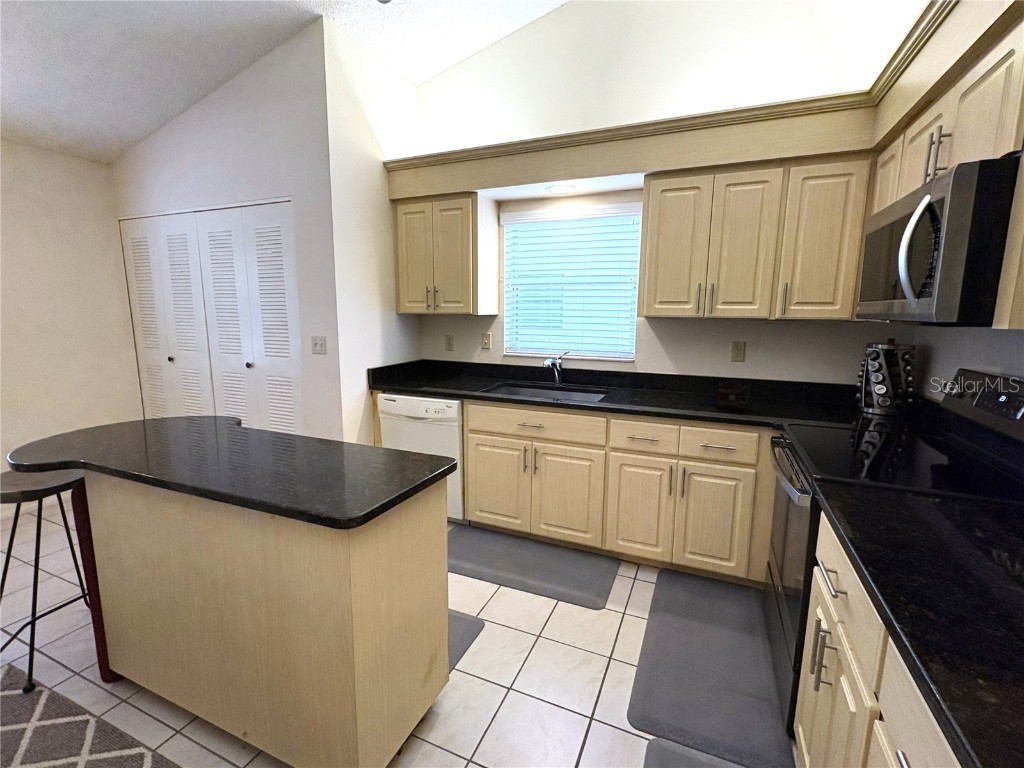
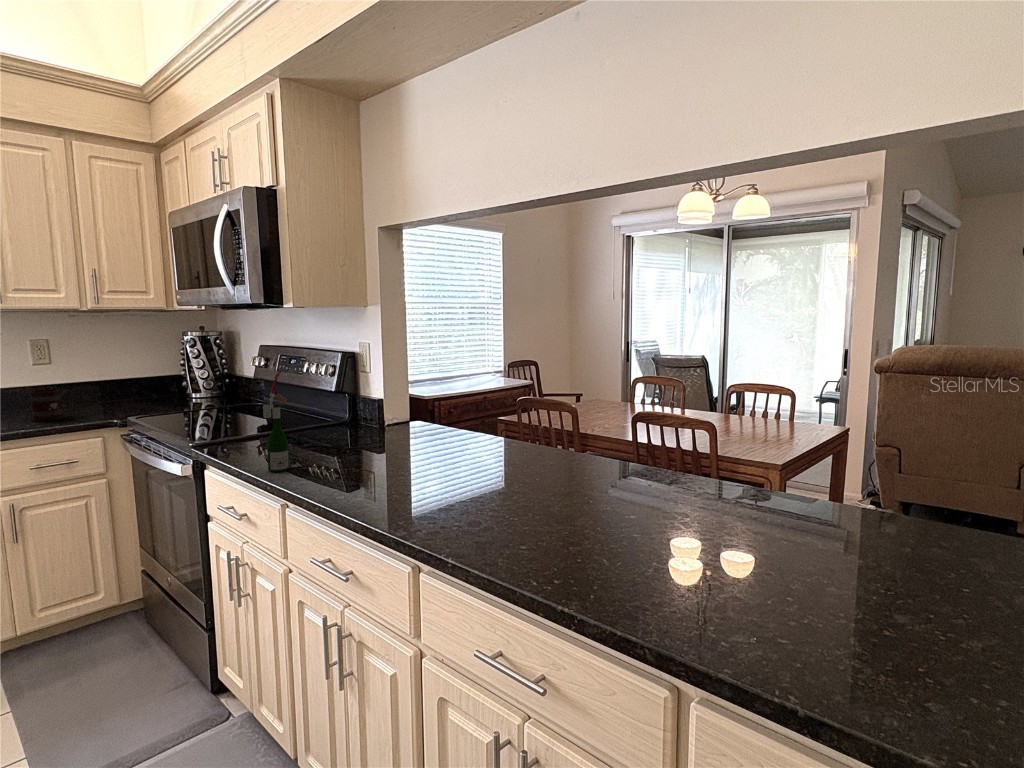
wine bottle: none [870,405,922,545] -> present [263,372,298,472]

